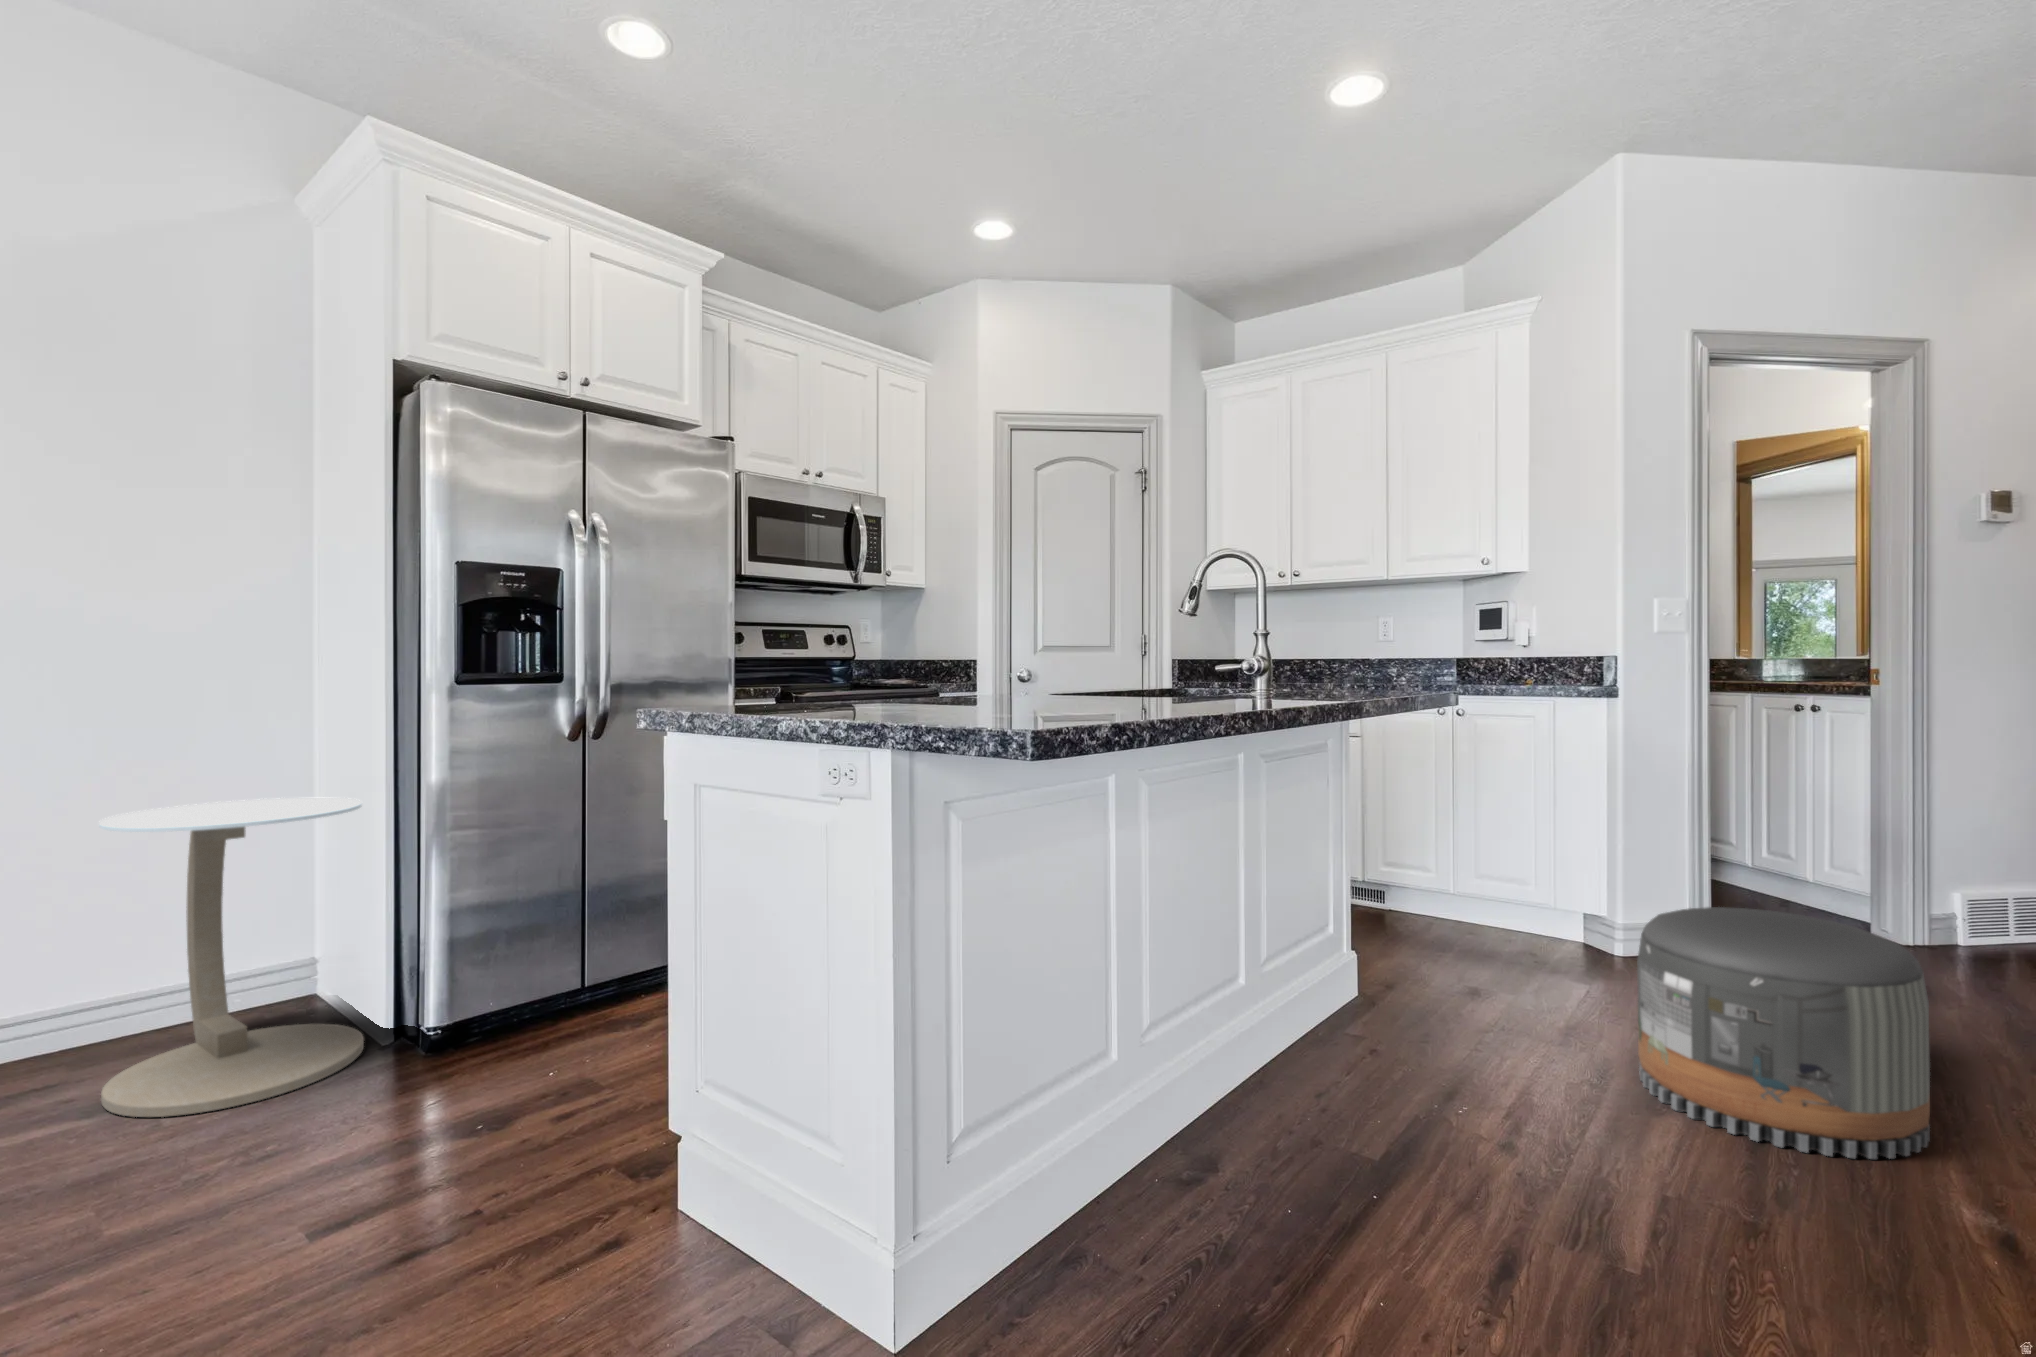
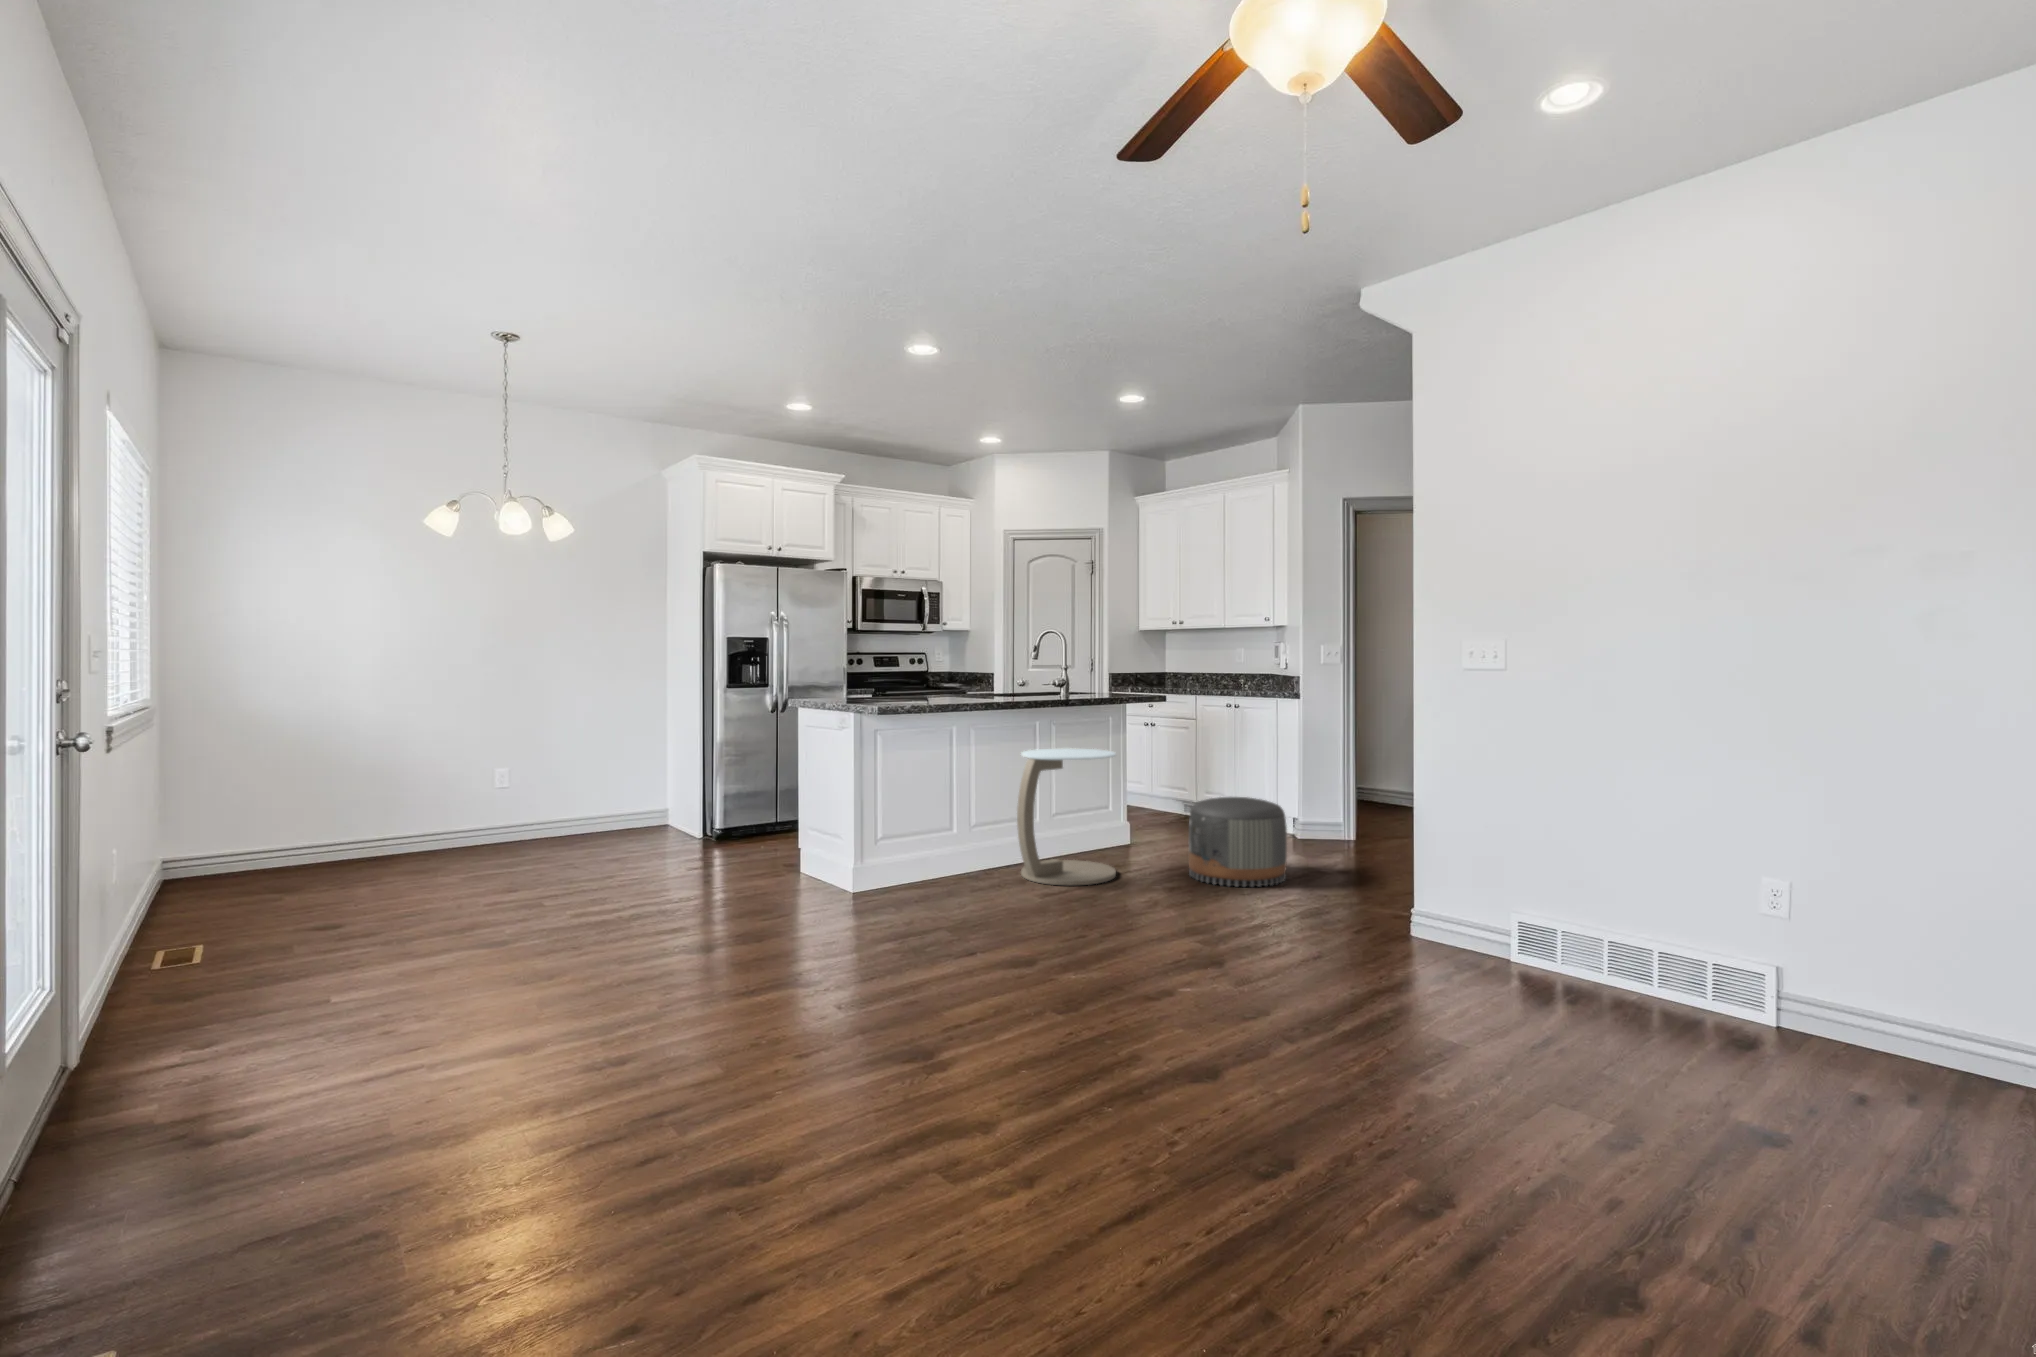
side table: present [99,797,364,1117] -> present [1017,748,1116,885]

